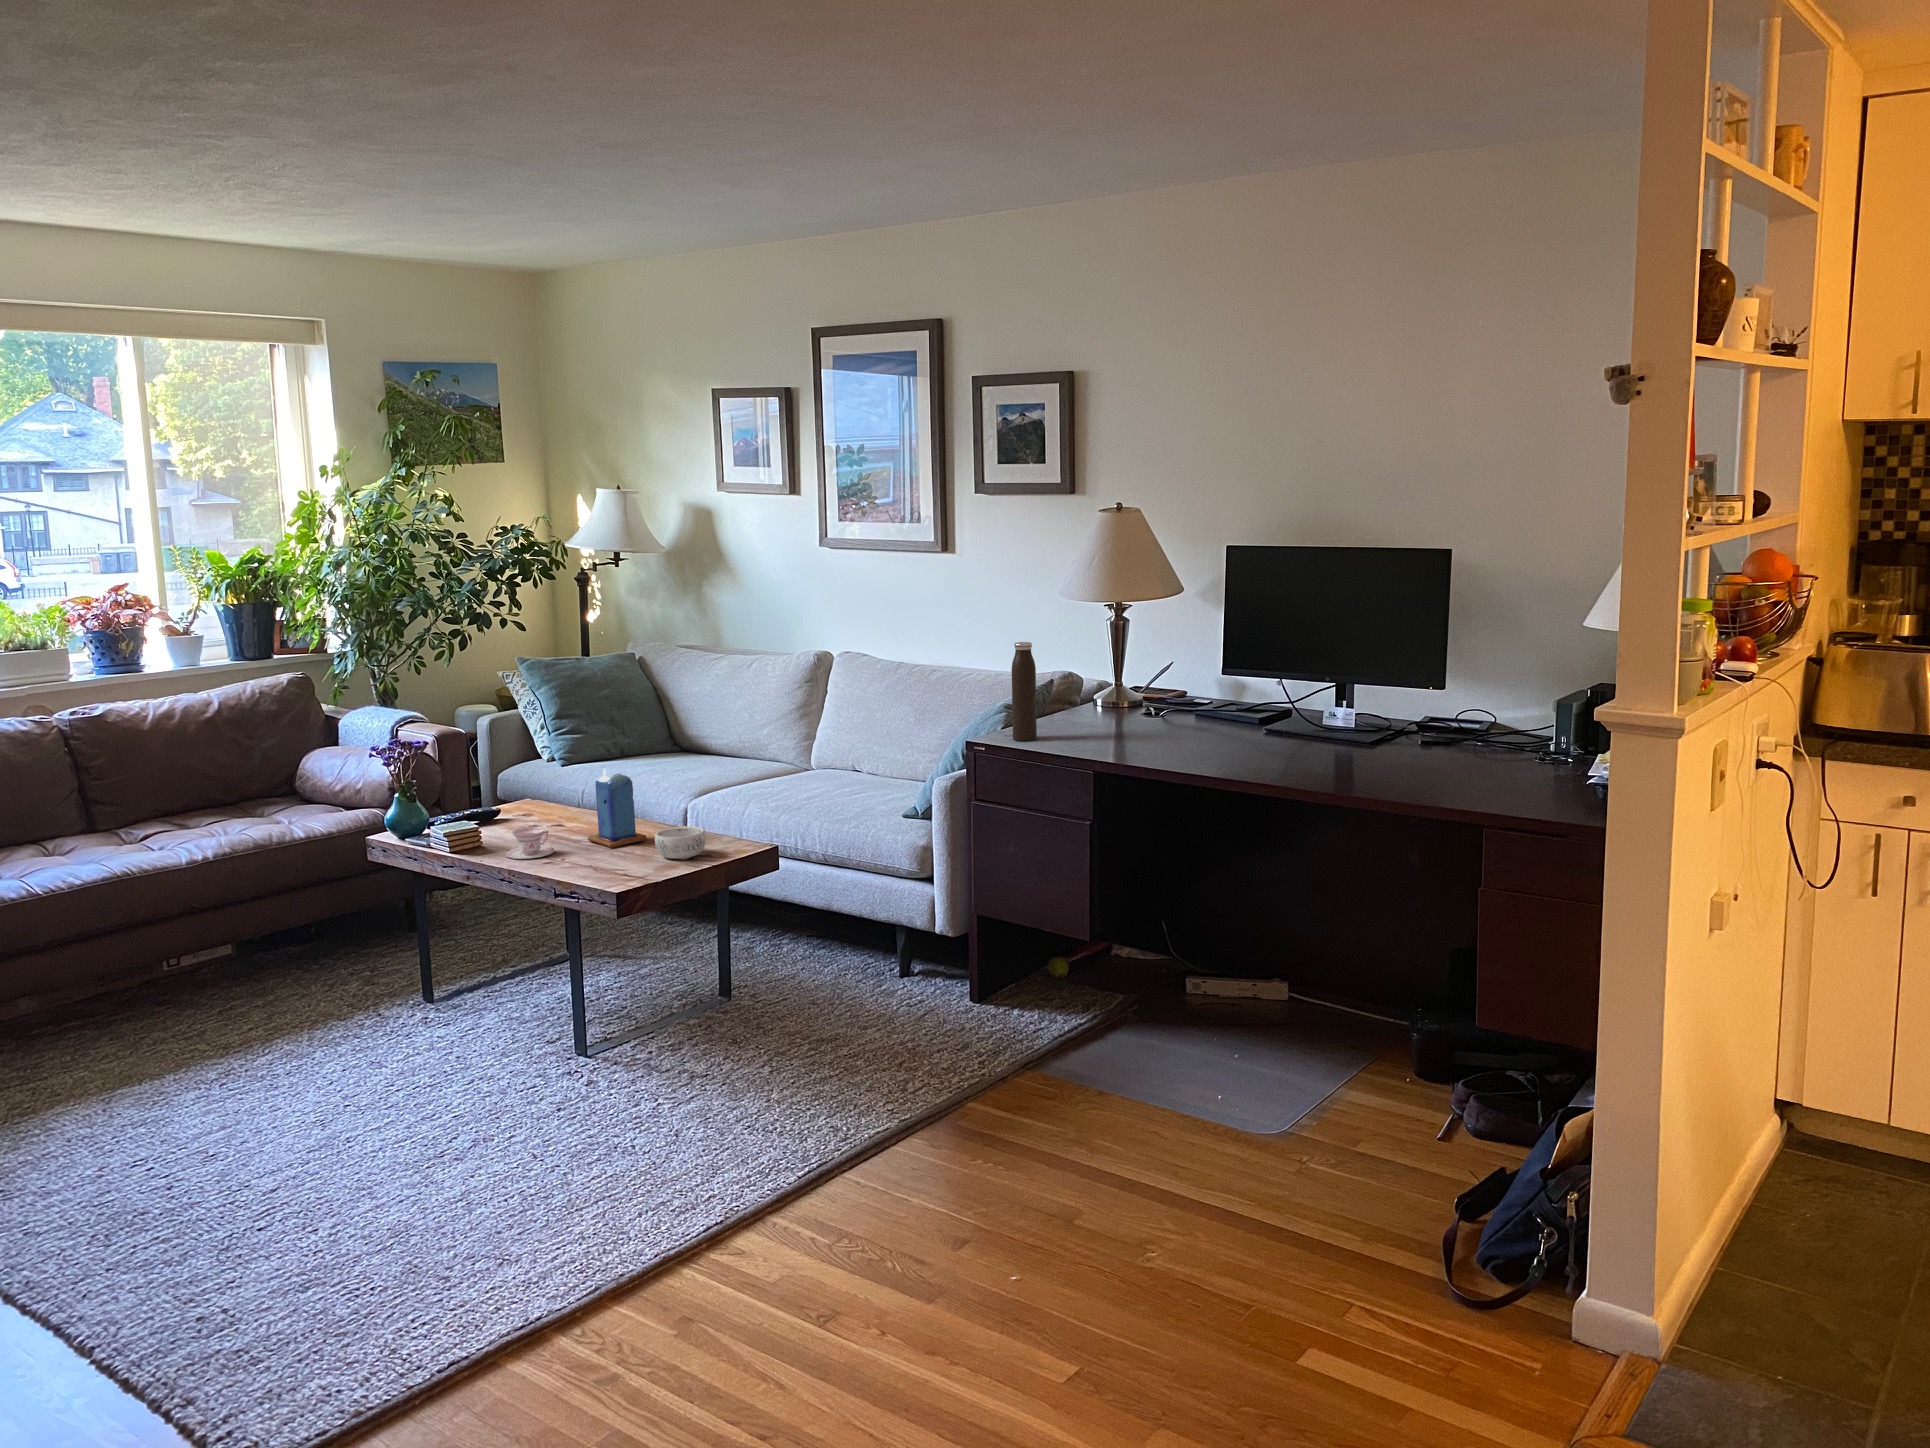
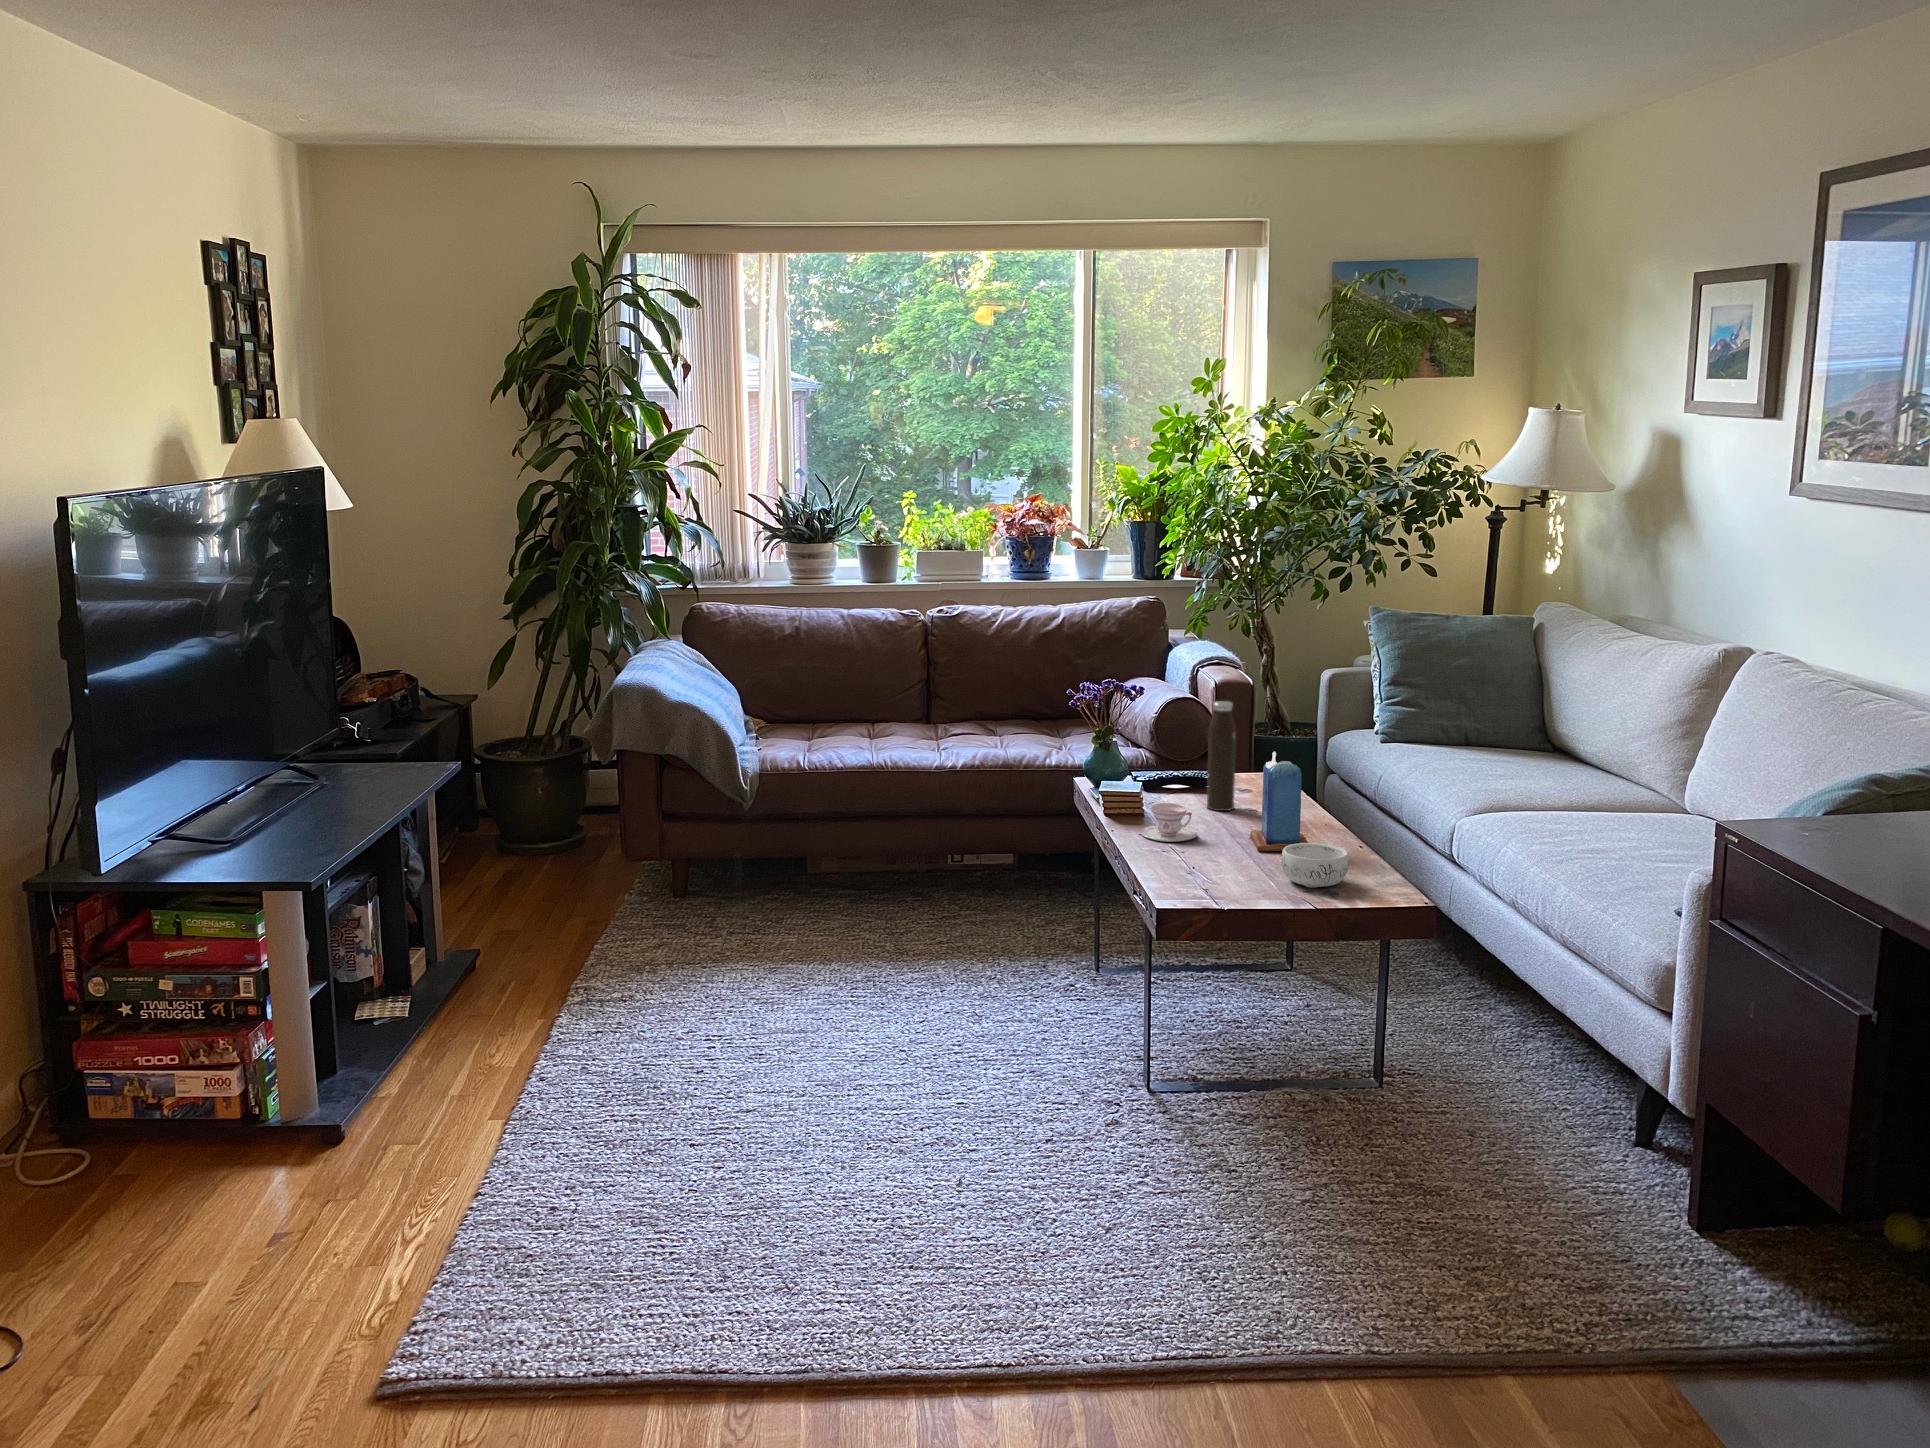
water bottle: present [1012,642,1037,741] -> present [1207,701,1236,811]

